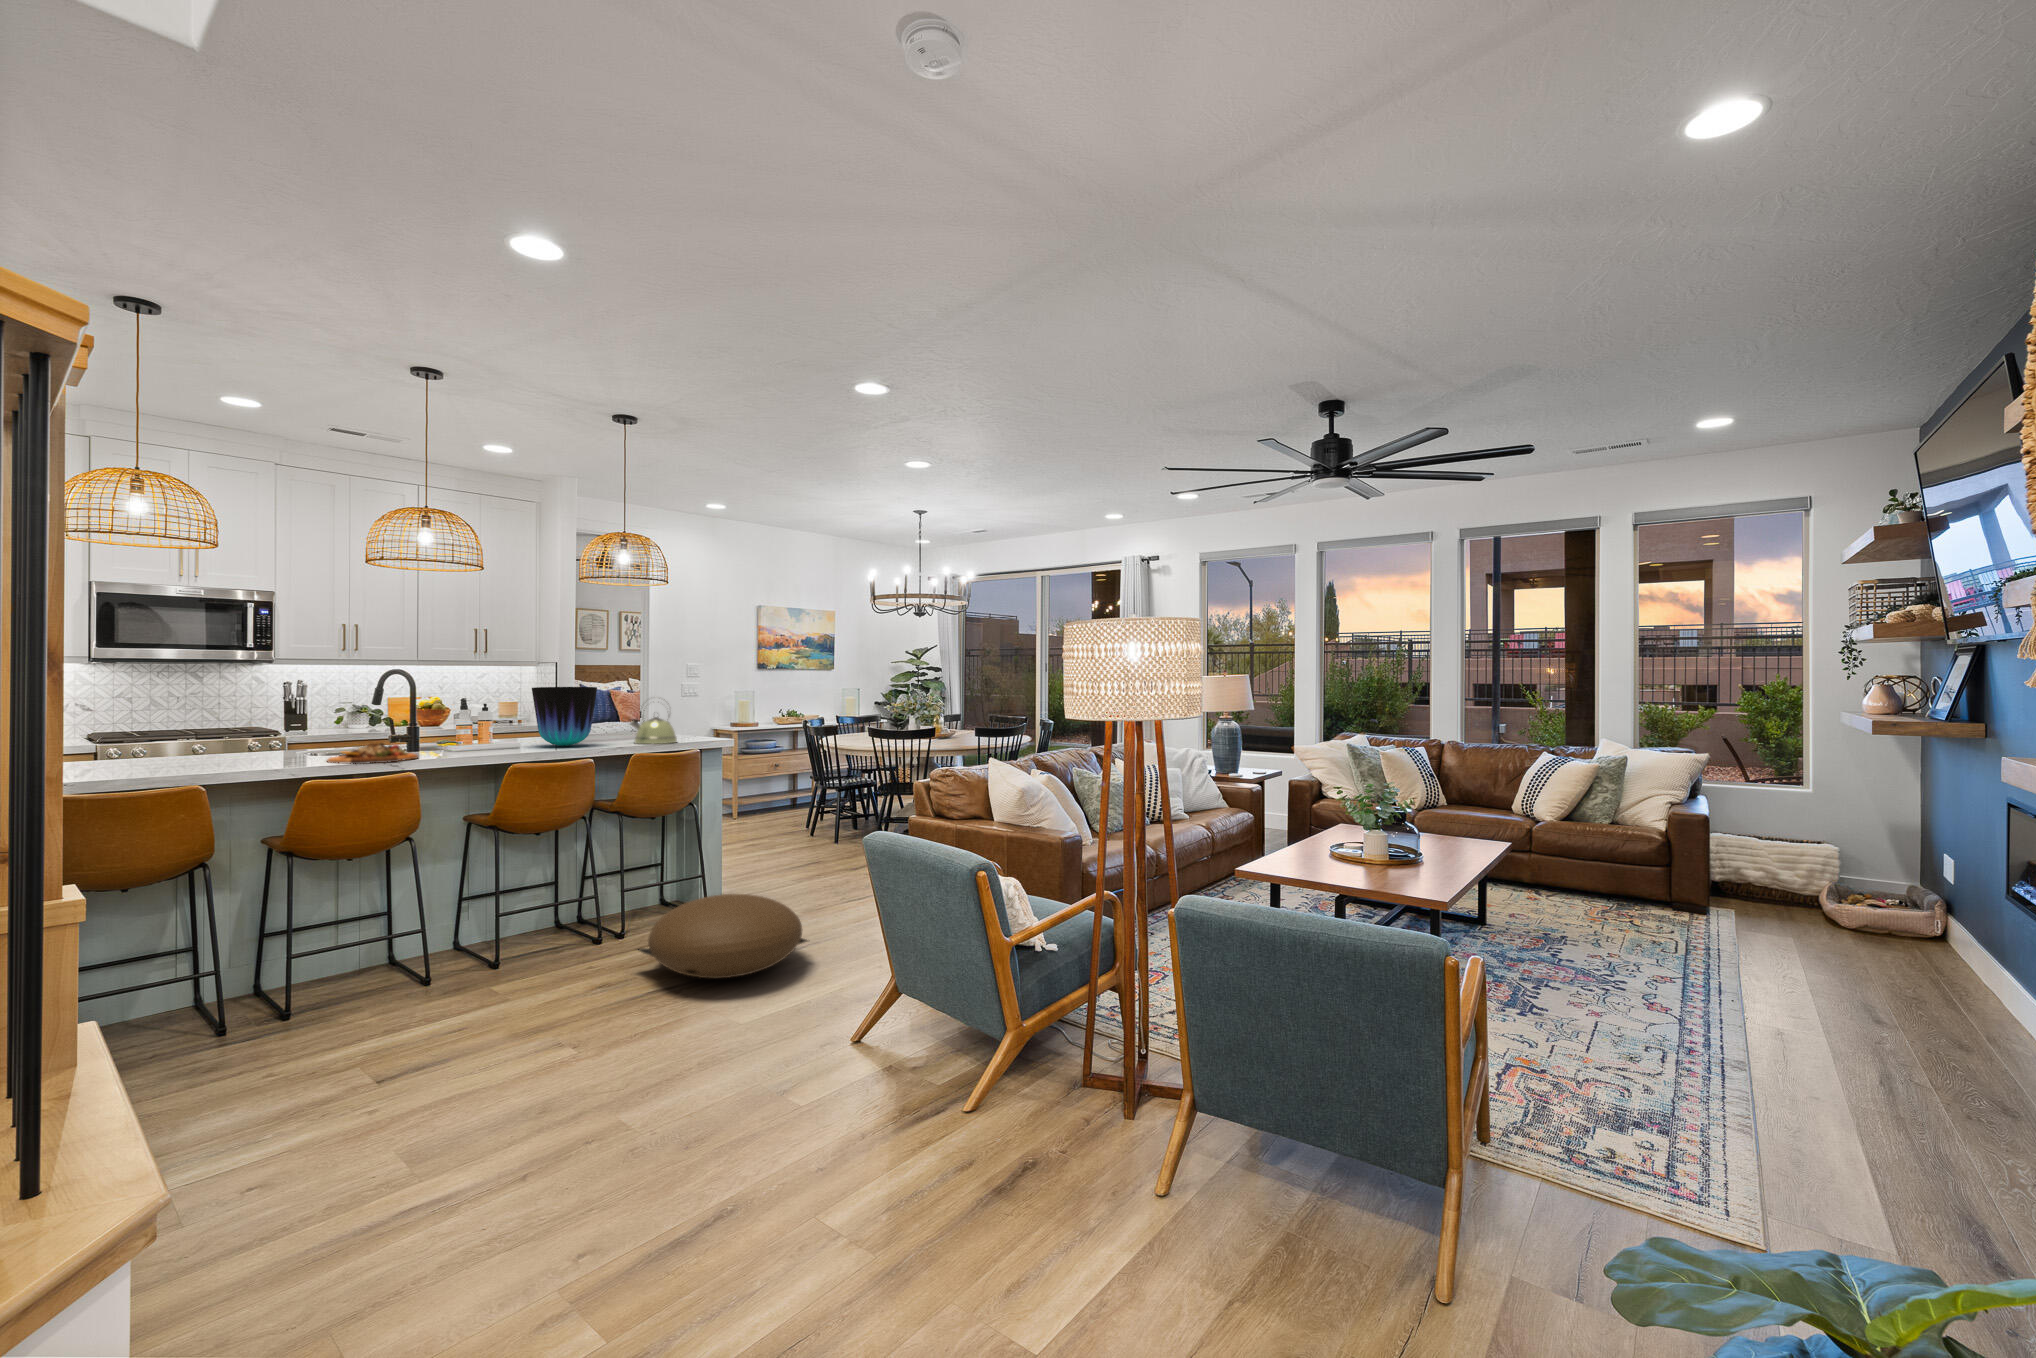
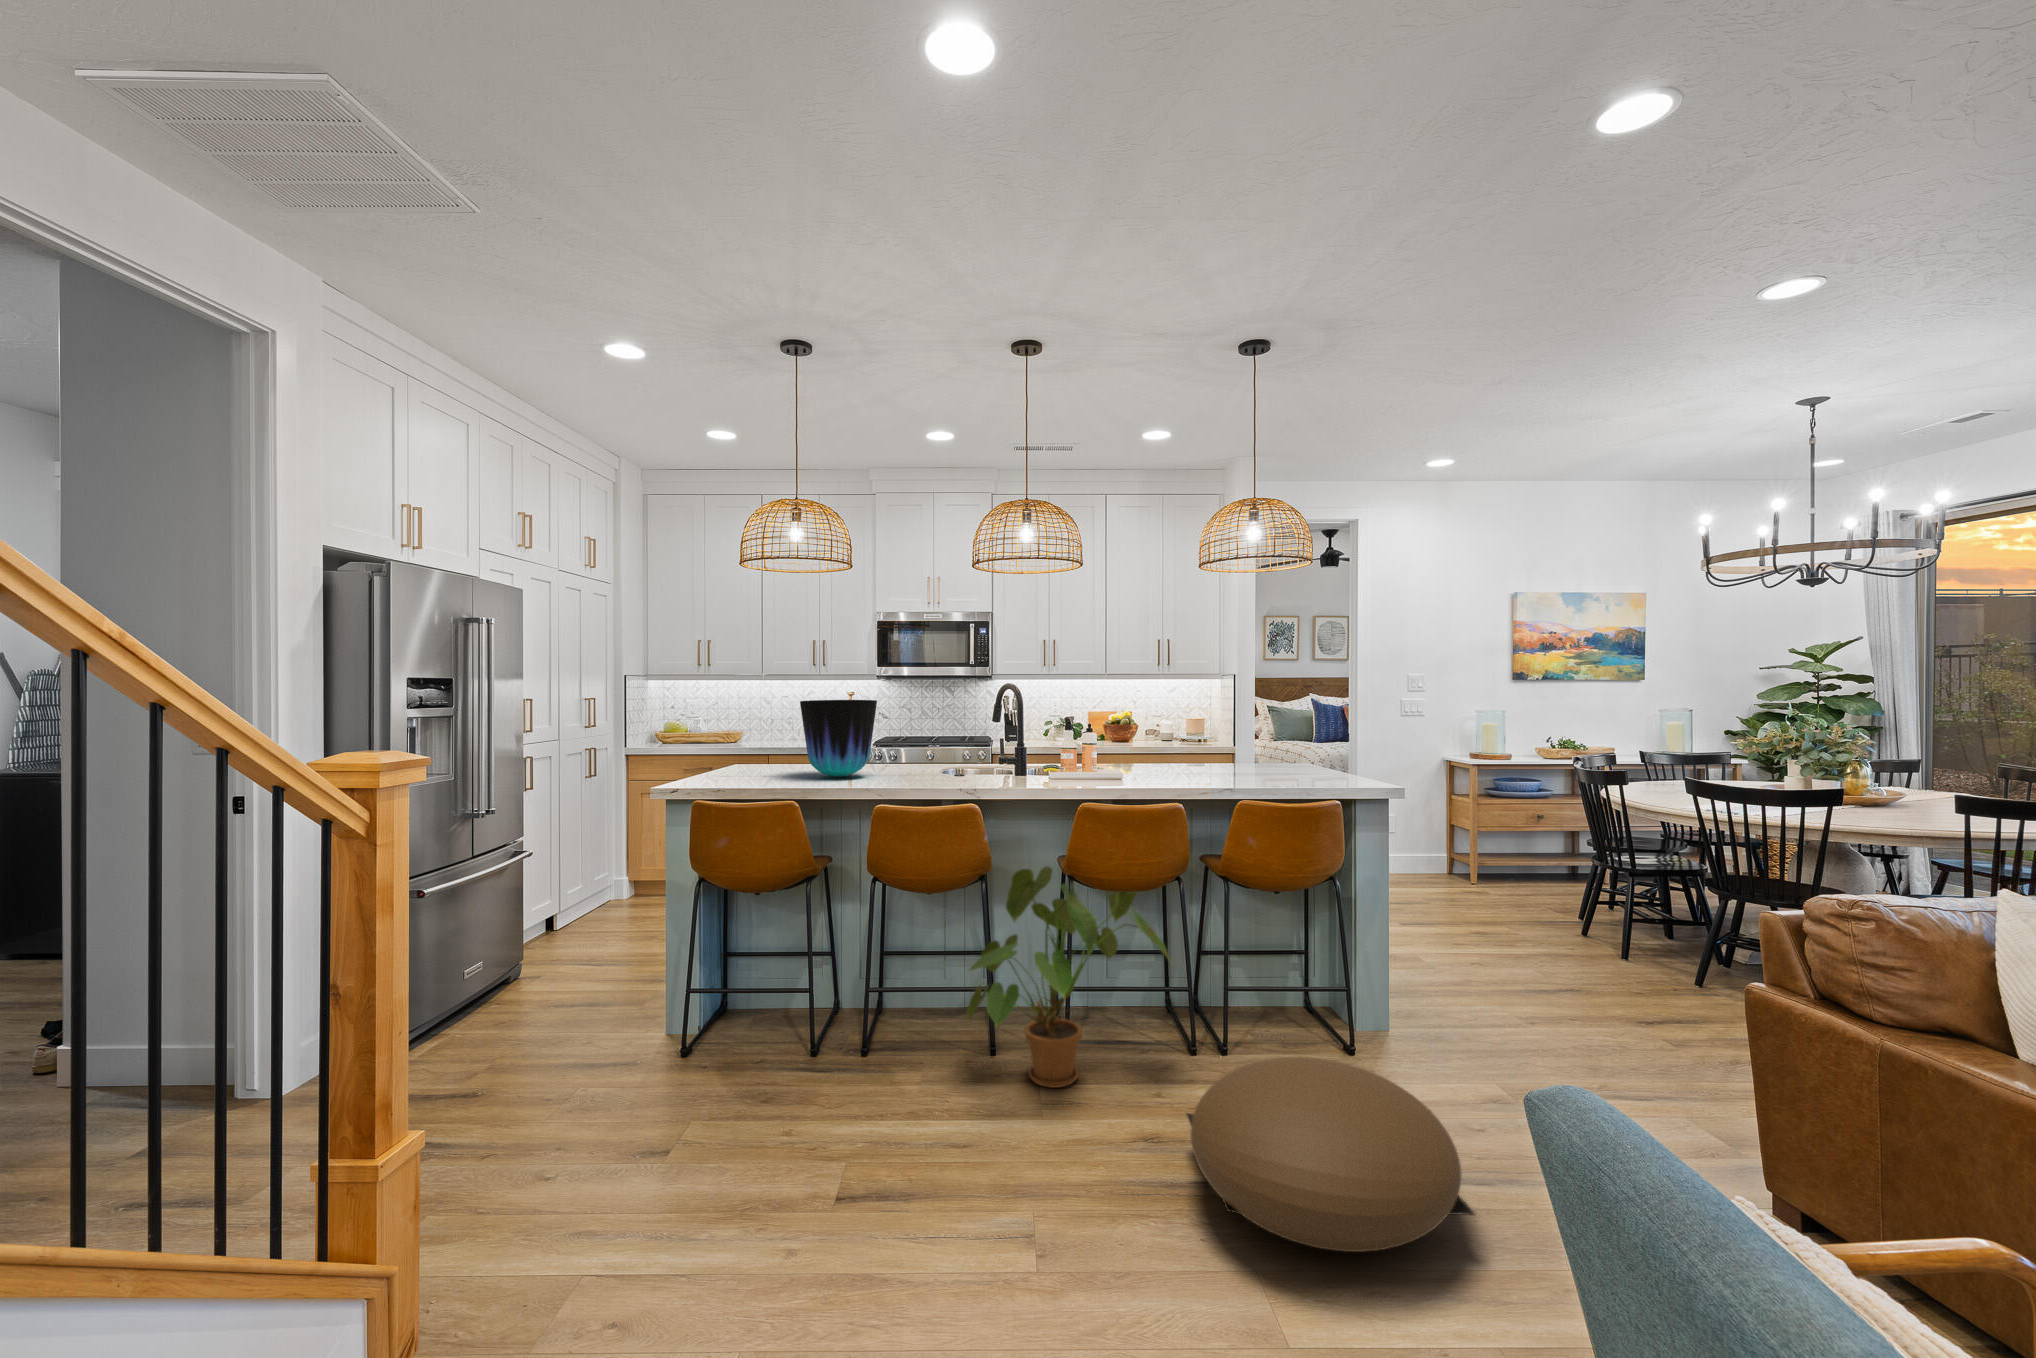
vase: present [532,687,597,746] -> present [800,700,877,777]
kettle: present [630,710,677,744] -> none [1254,720,1321,788]
cutting board: present [327,743,418,764] -> none [906,765,991,791]
house plant: none [425,817,601,976] -> present [967,867,1171,1088]

